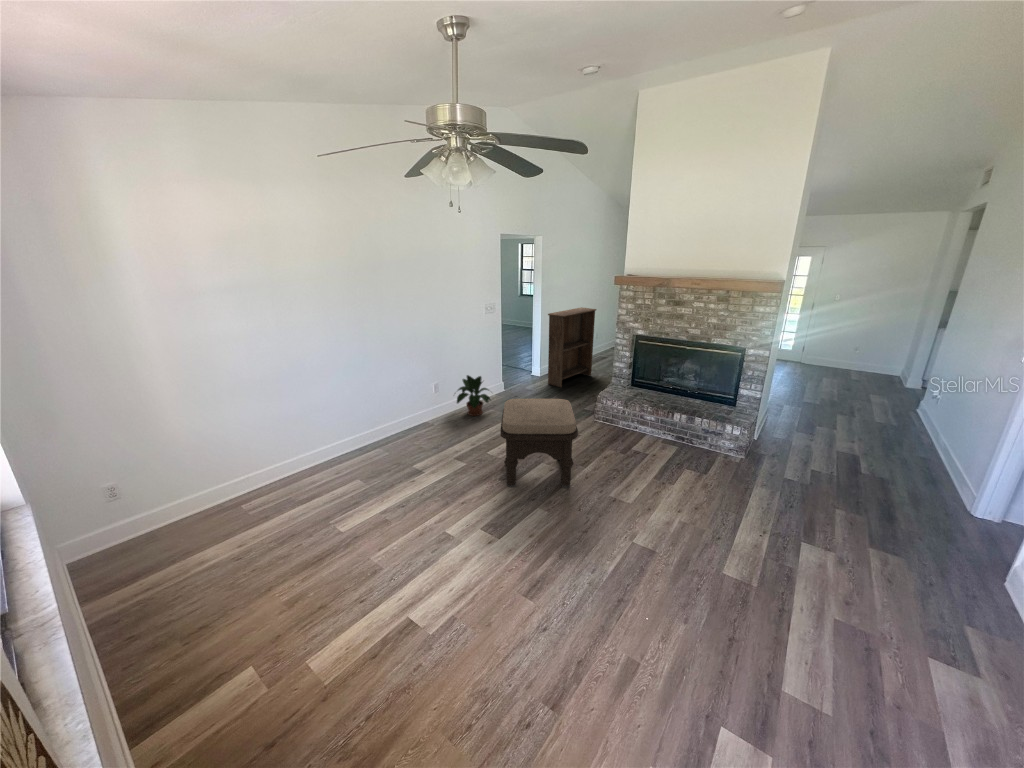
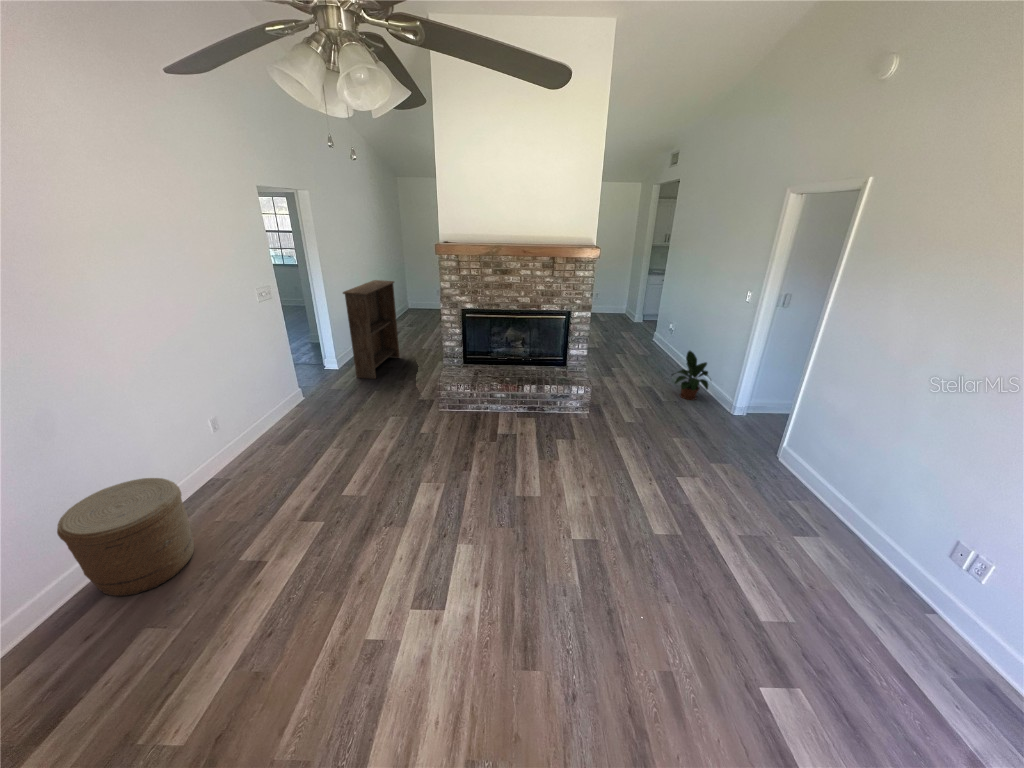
potted plant: present [457,375,491,416] -> present [672,351,708,400]
ottoman: present [500,399,578,488] -> none [362,401,476,531]
woven basket: none [345,403,400,465] -> present [57,478,194,596]

